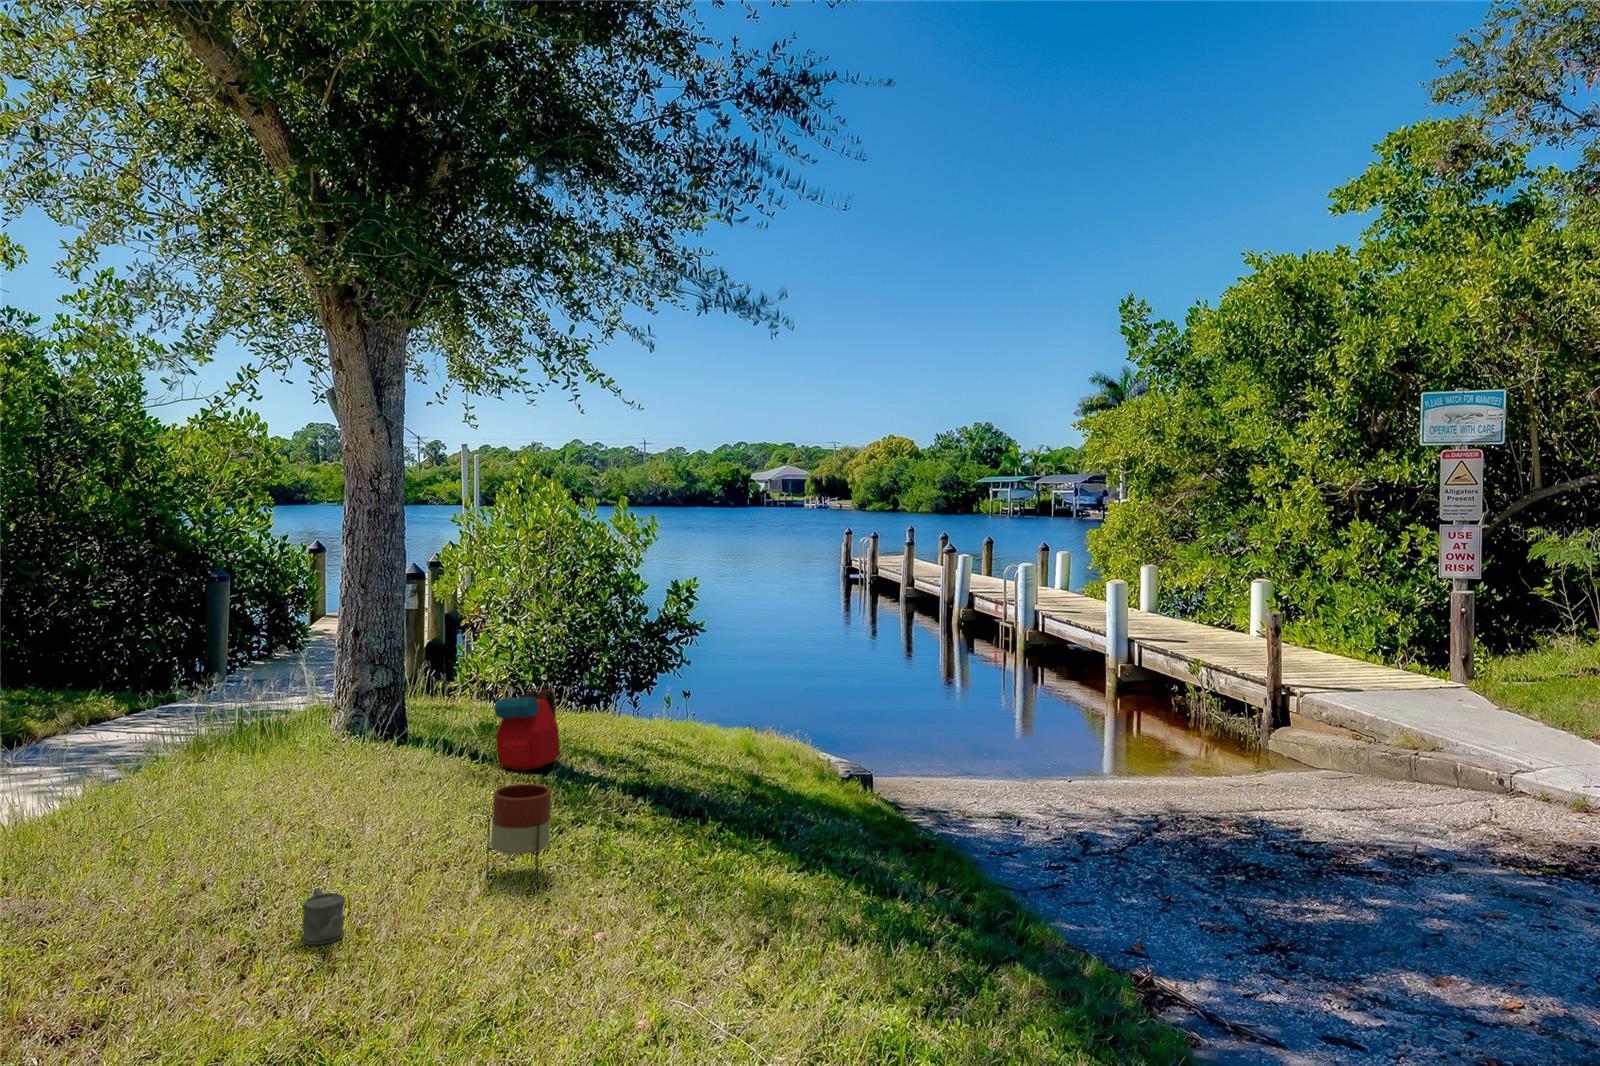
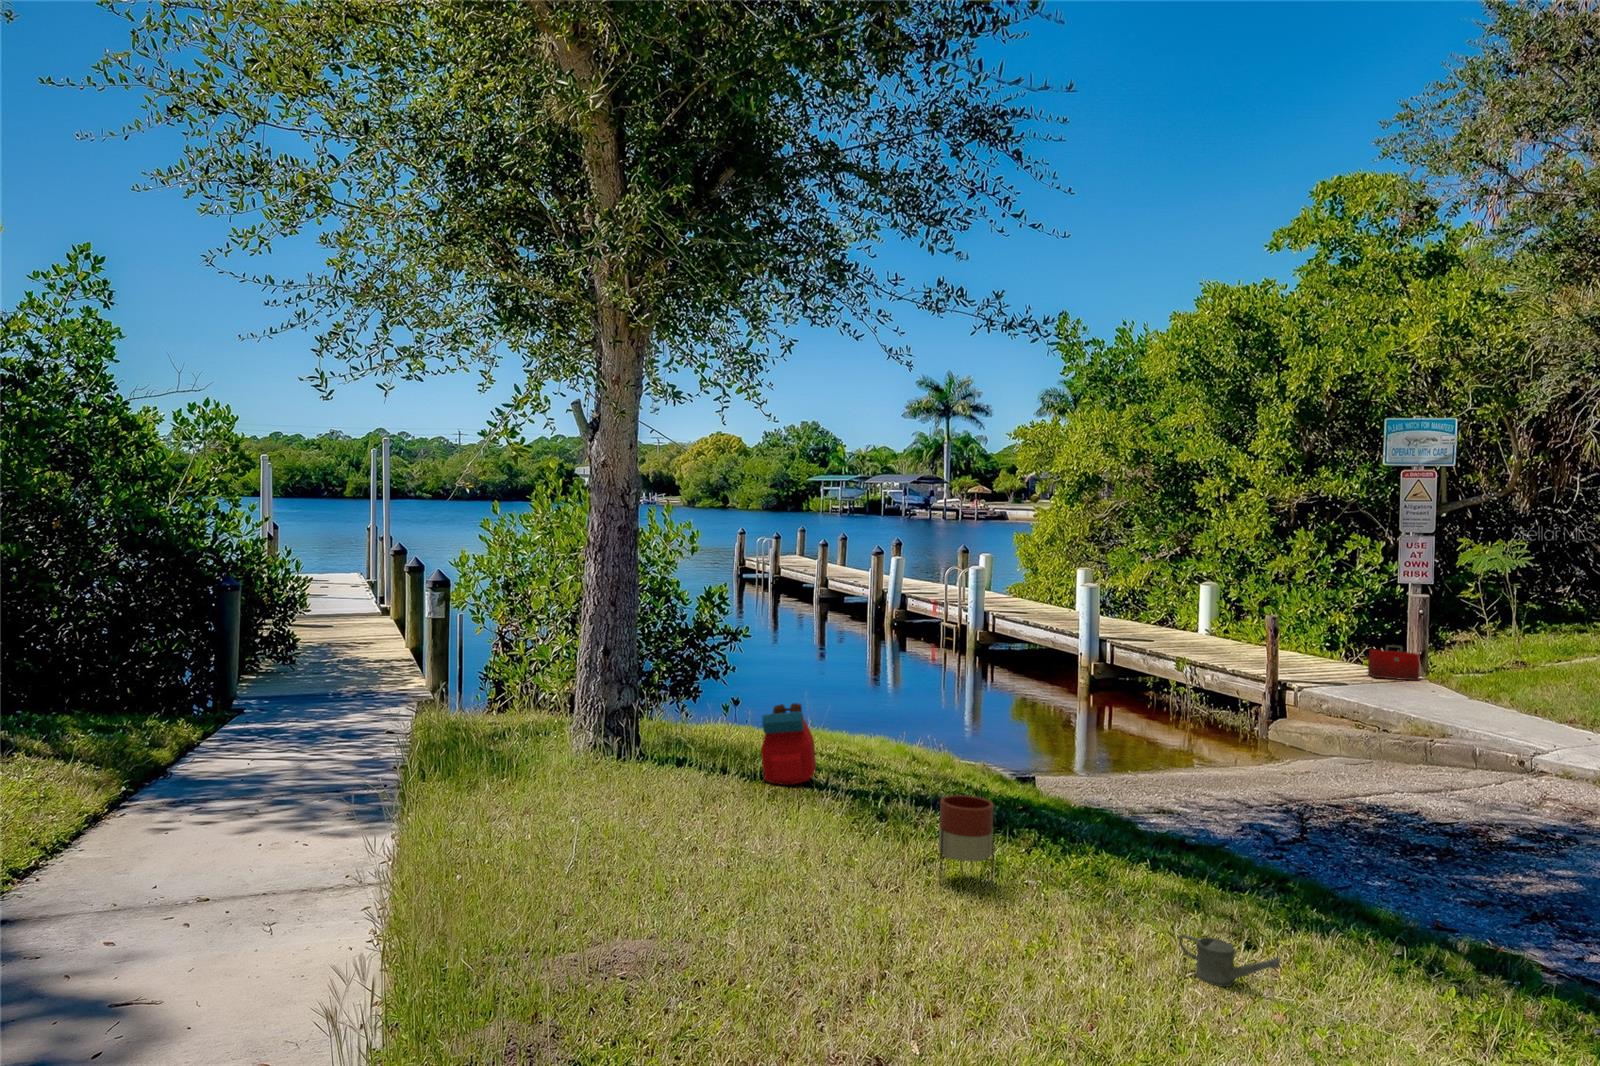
toolbox: none [1399,647,1455,689] -> present [1368,645,1420,681]
watering can: present [301,888,345,945] -> present [1179,934,1280,987]

